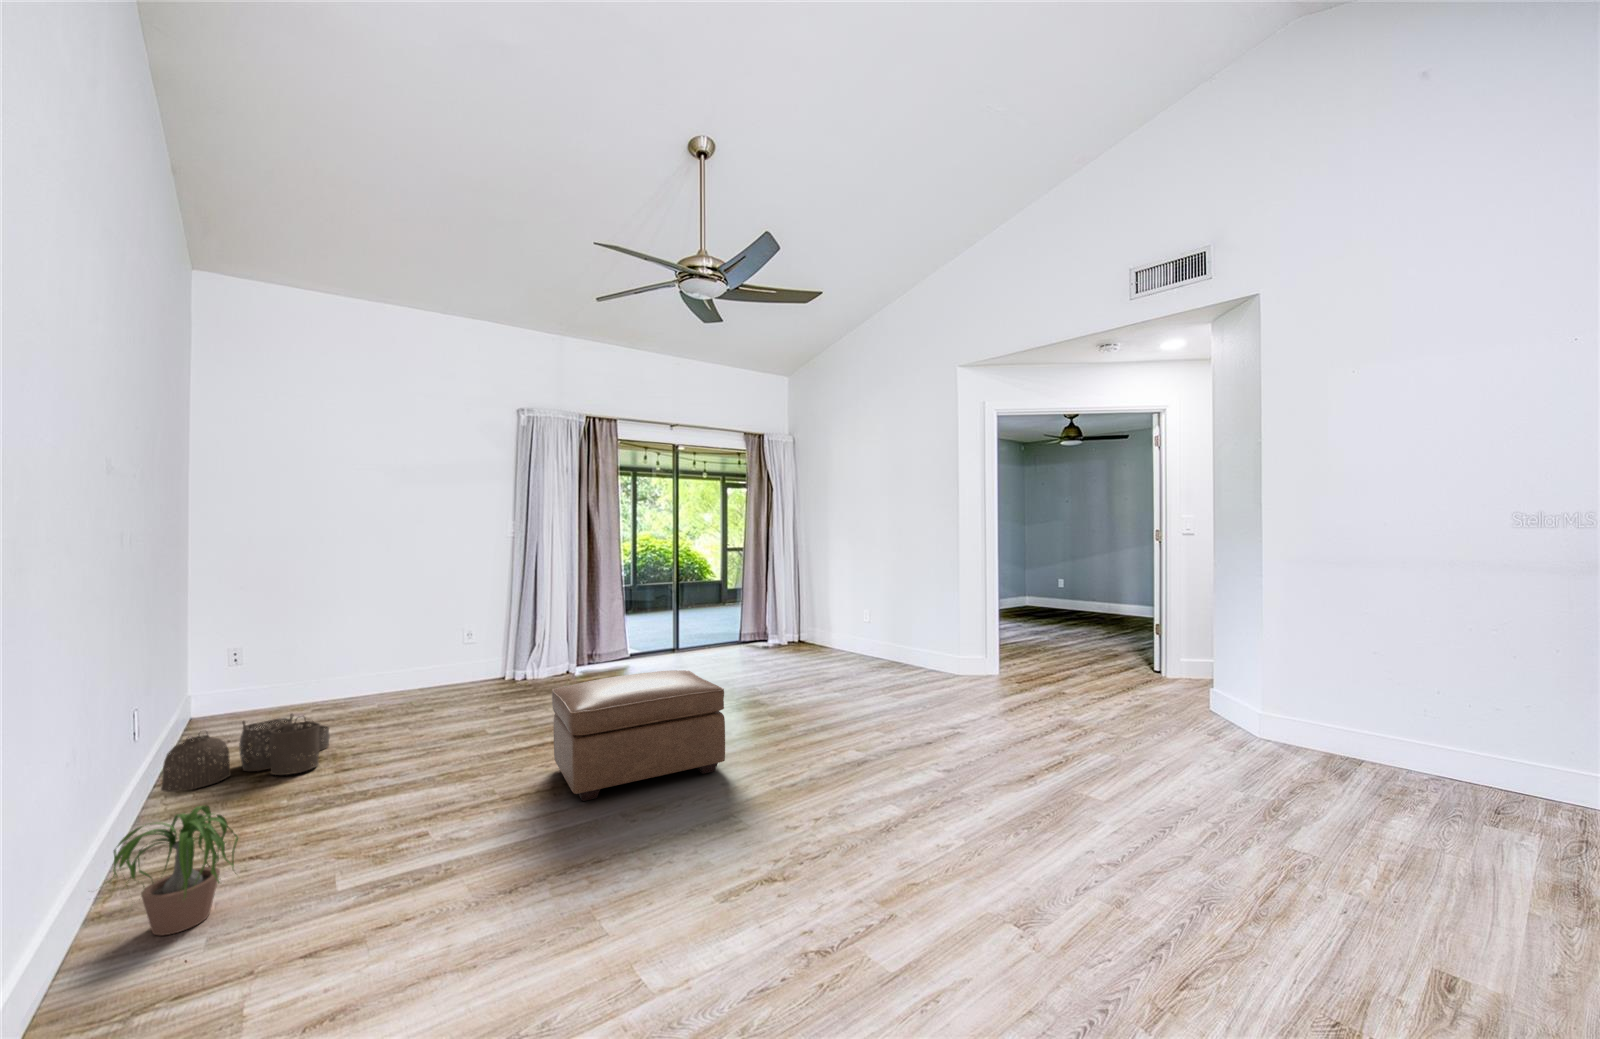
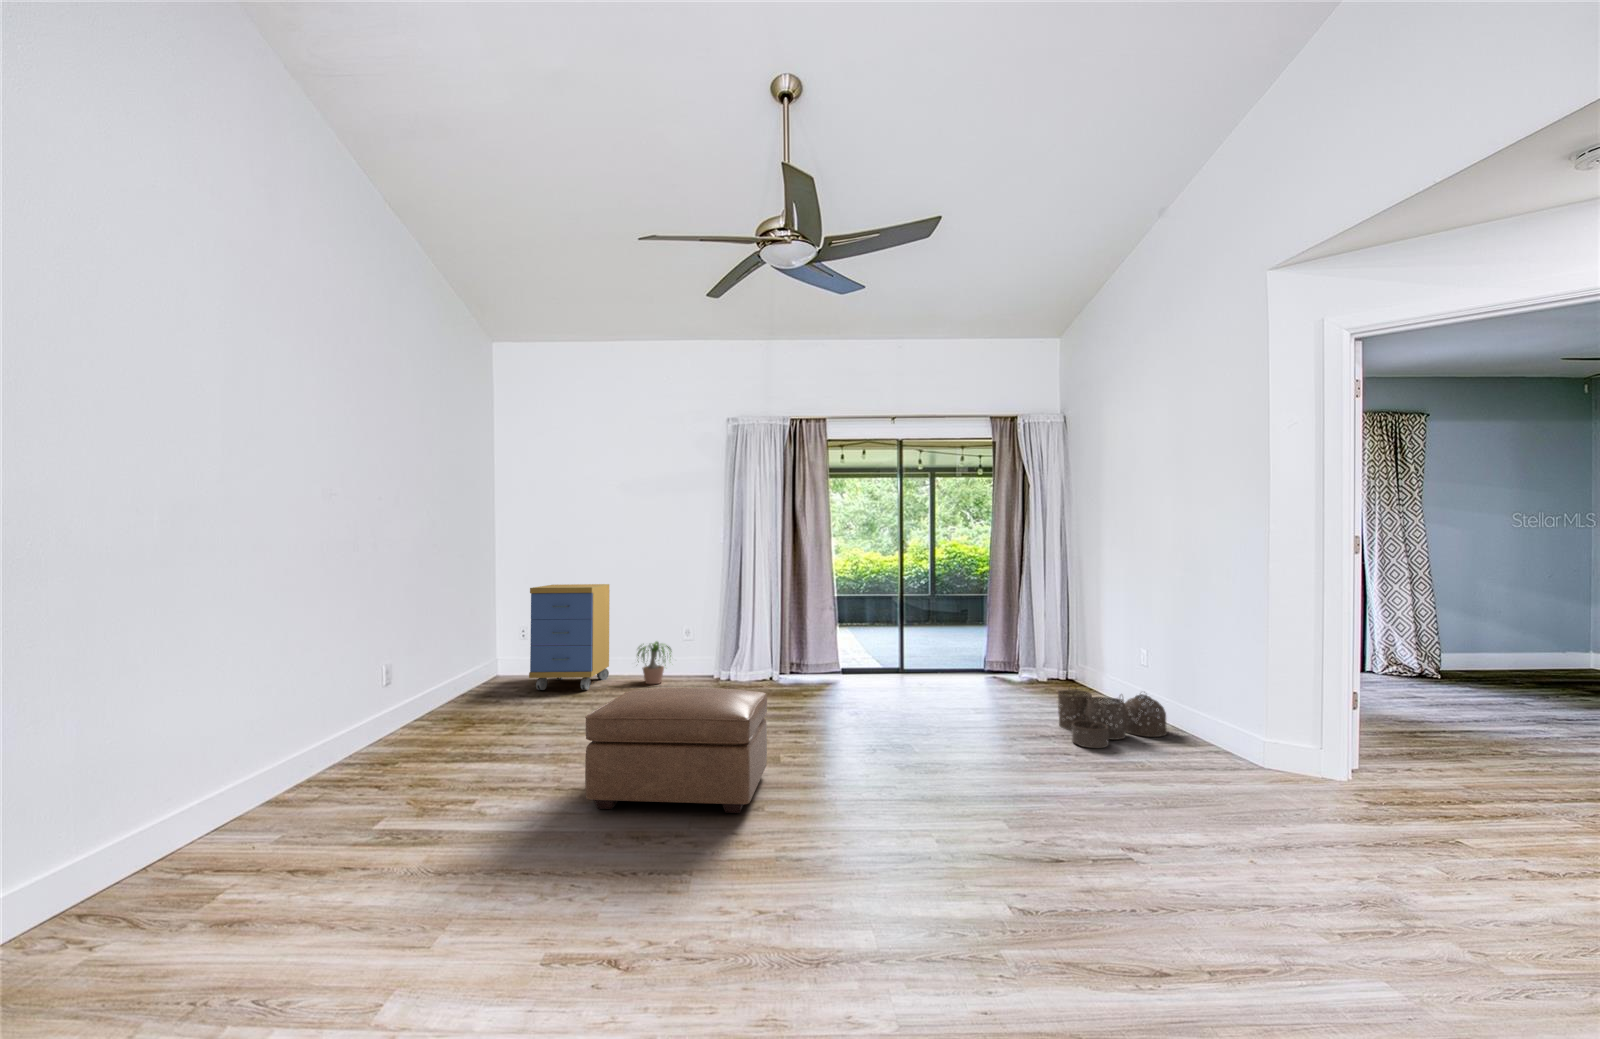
storage cabinet: none [277,588,372,723] -> present [529,584,610,690]
woven basket: present [161,714,330,792] -> present [1058,689,1167,748]
potted plant: present [113,805,238,935] -> present [637,641,672,684]

